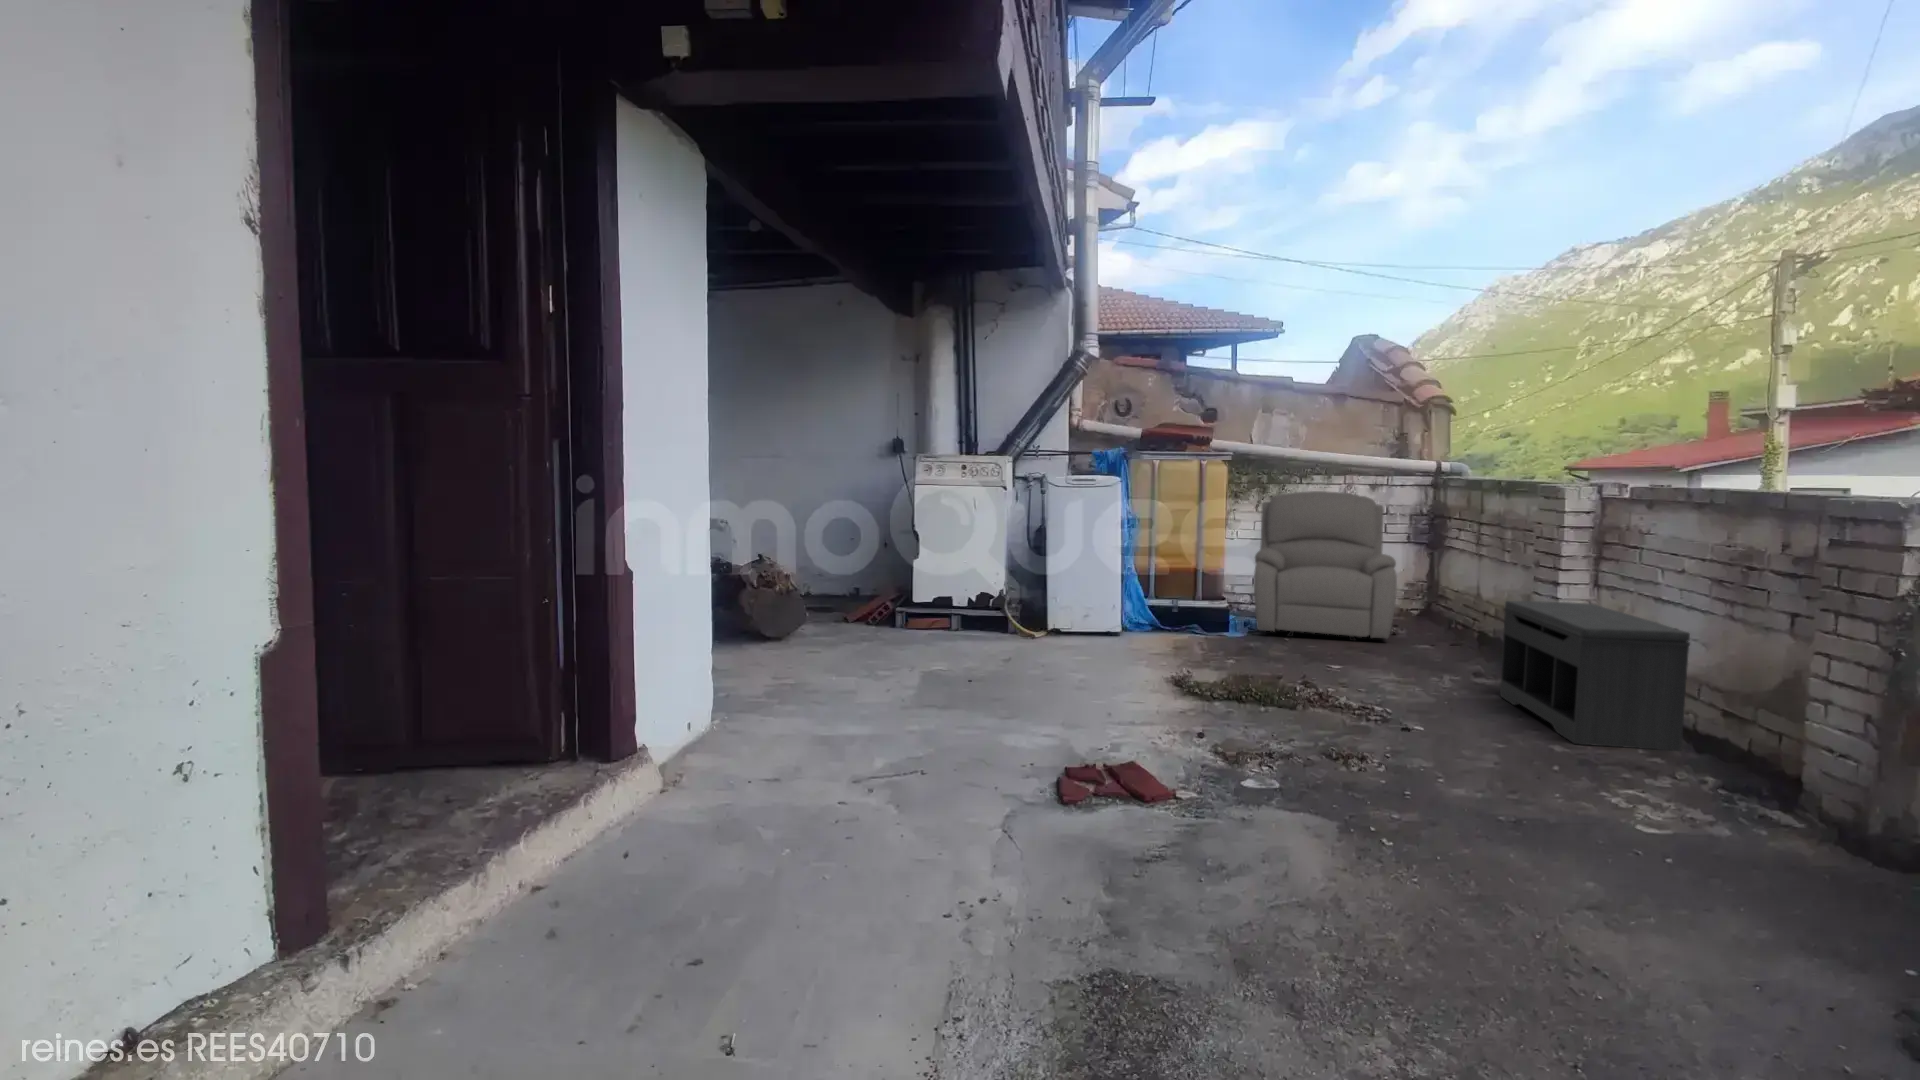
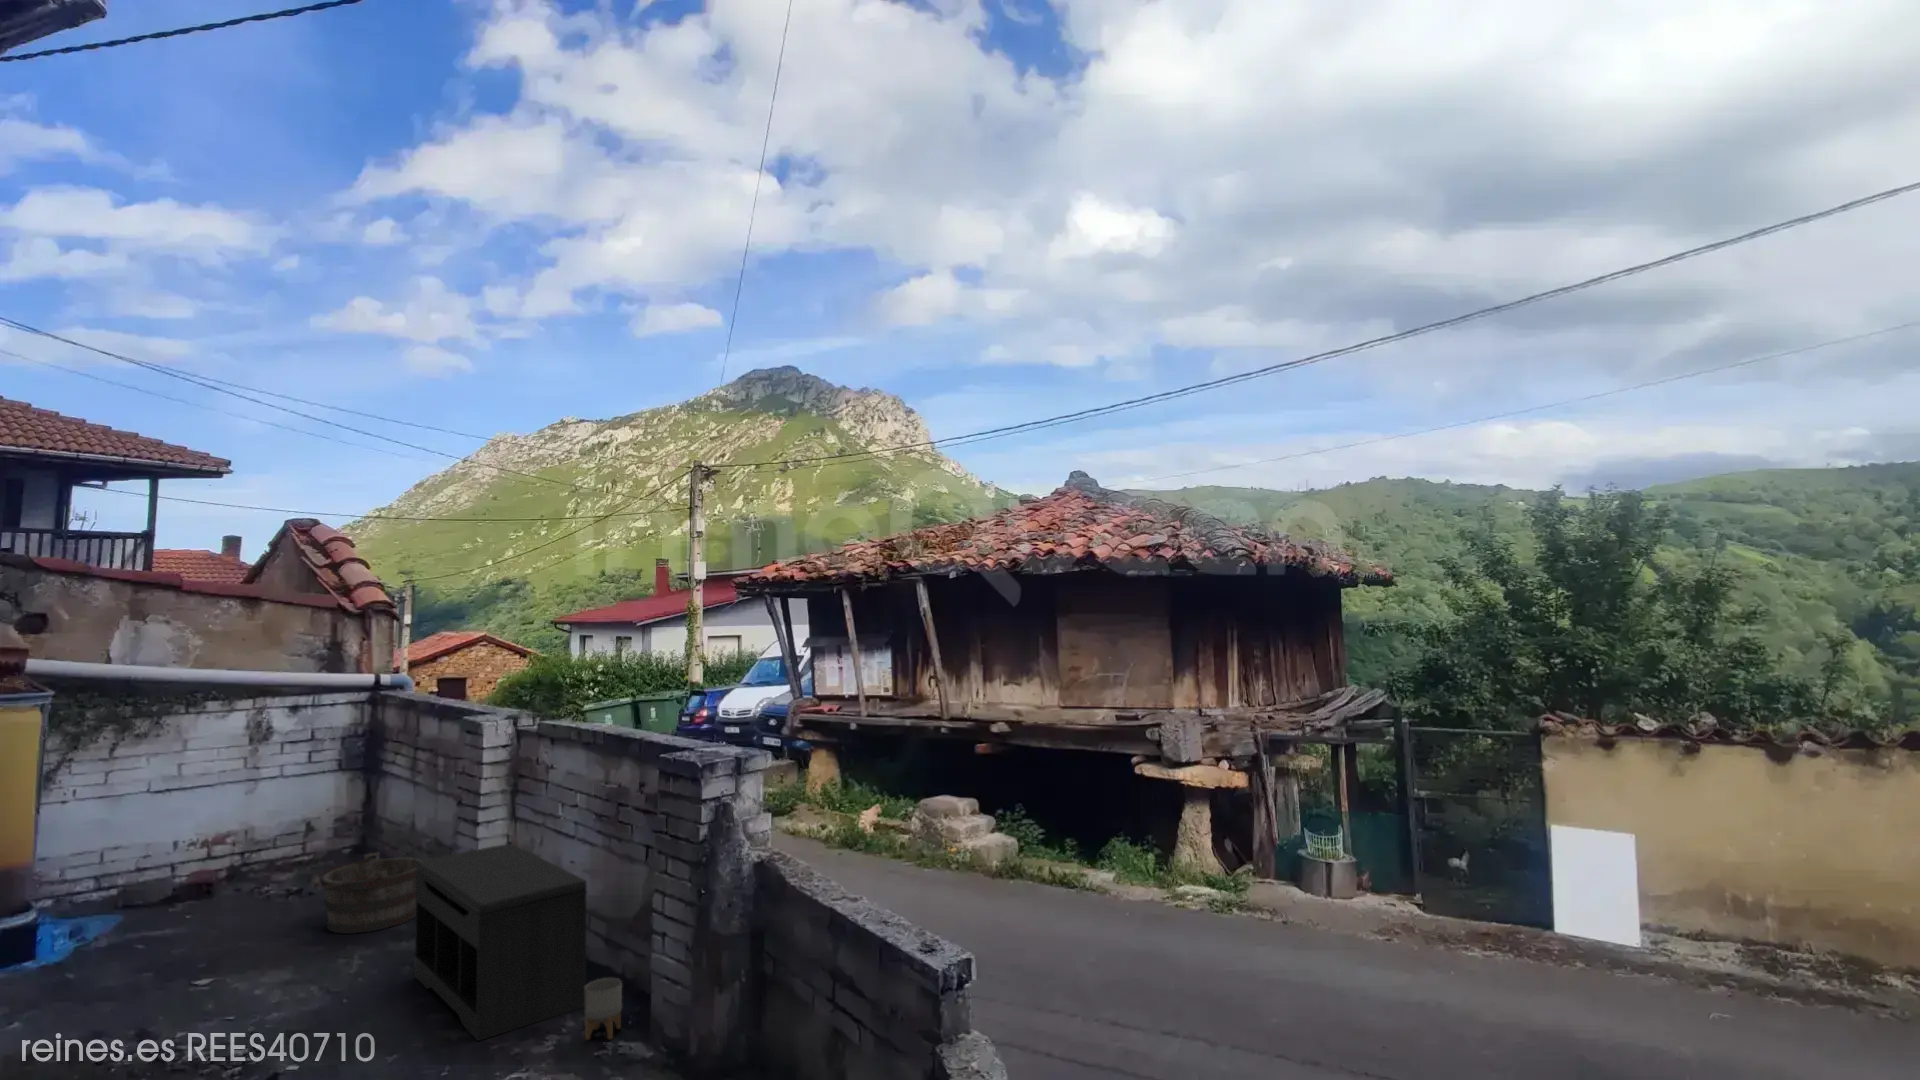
chair: present [1254,491,1397,641] -> none [84,721,312,942]
bucket: none [1401,606,1495,666] -> present [311,852,423,934]
planter: none [1688,721,1732,776] -> present [585,978,622,1040]

